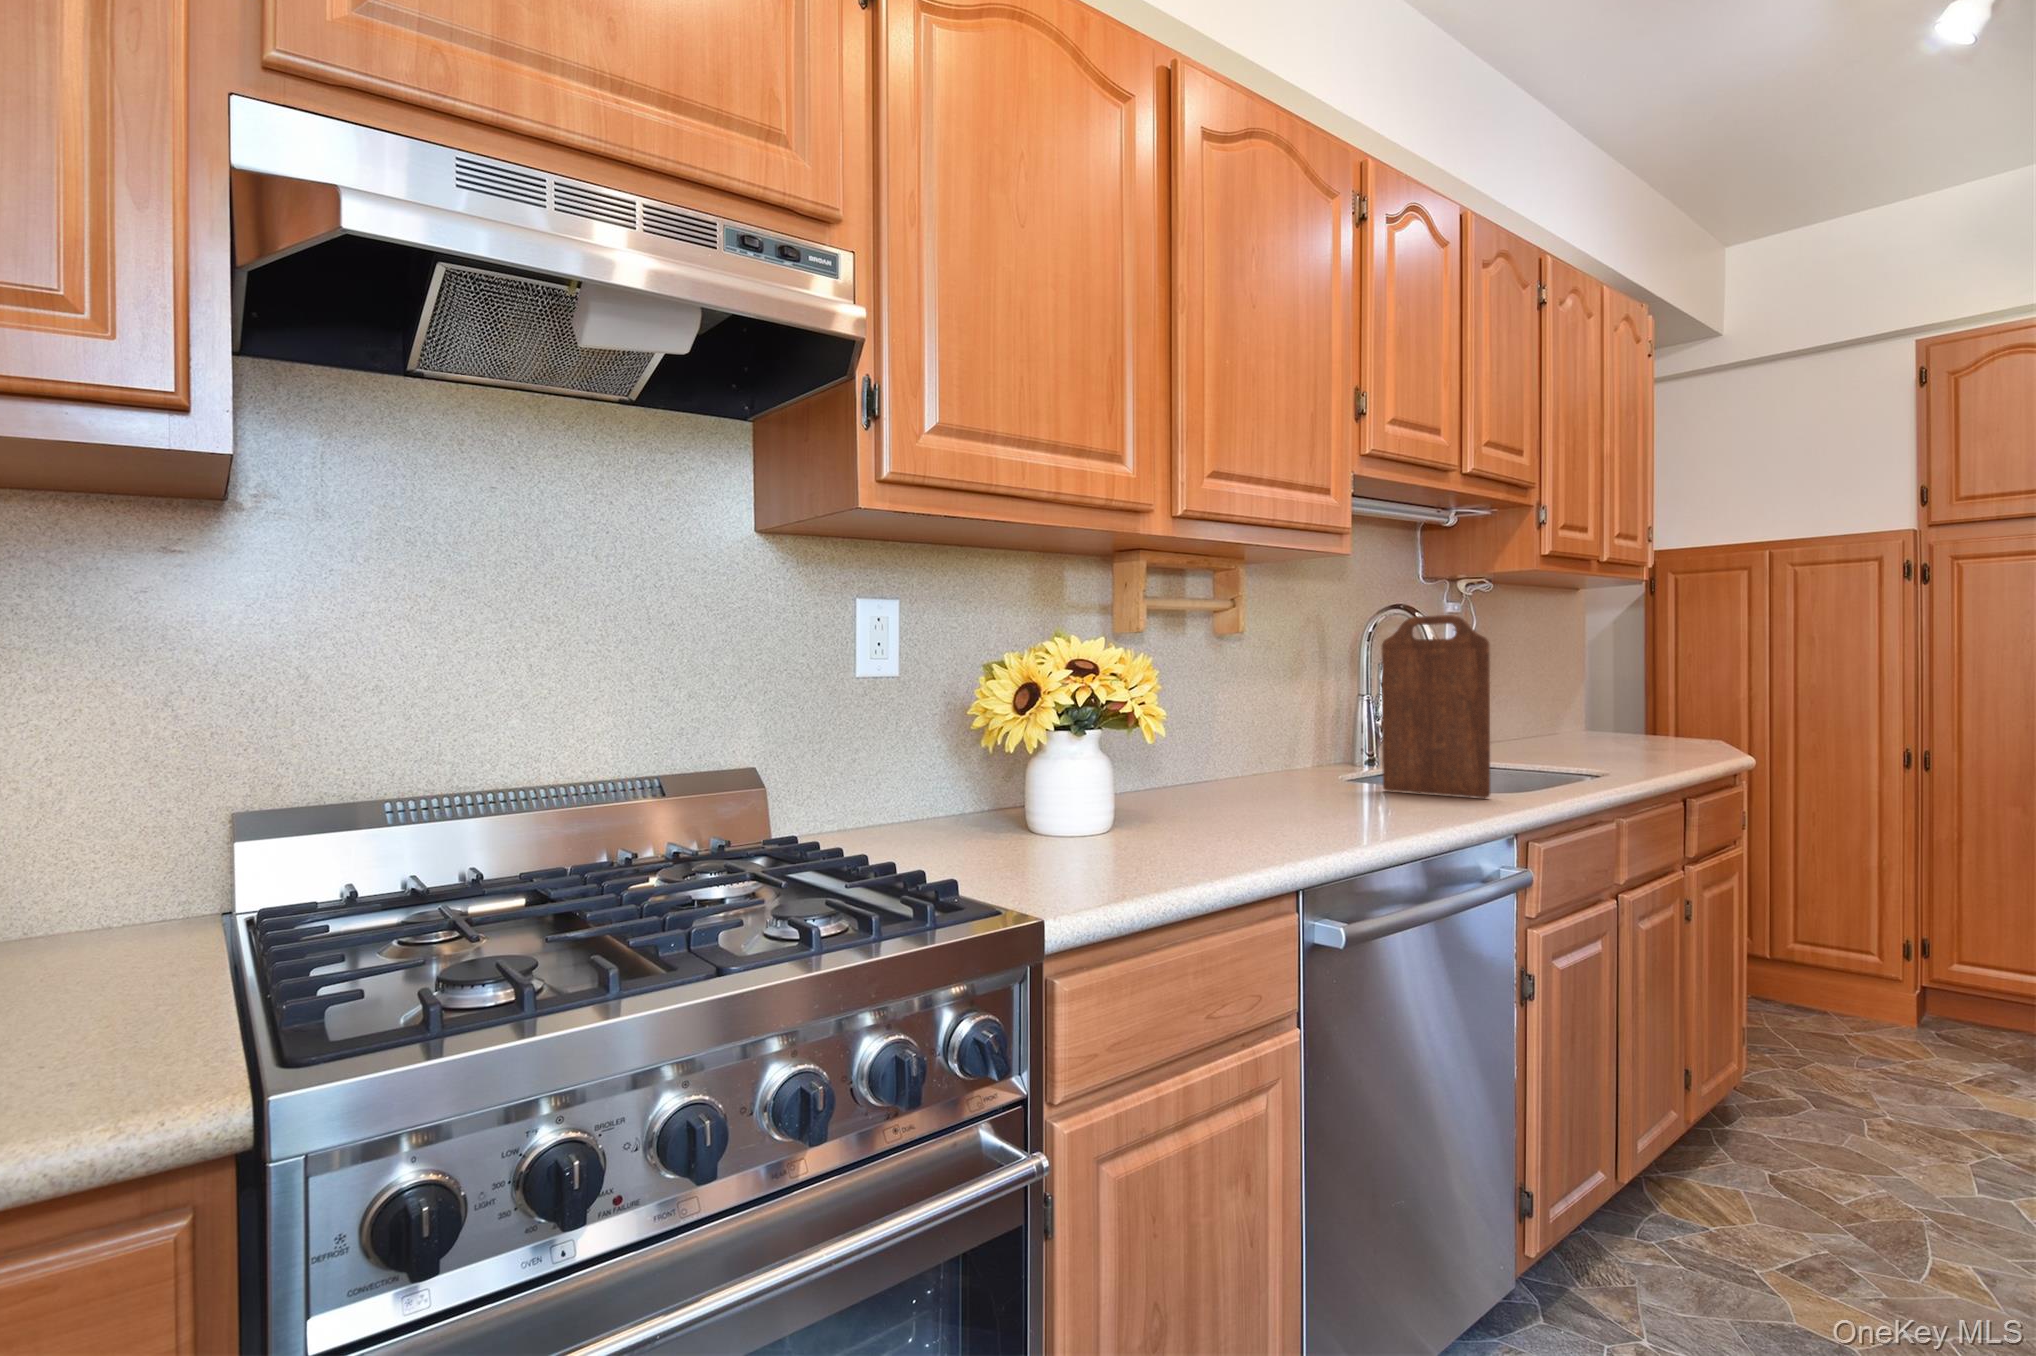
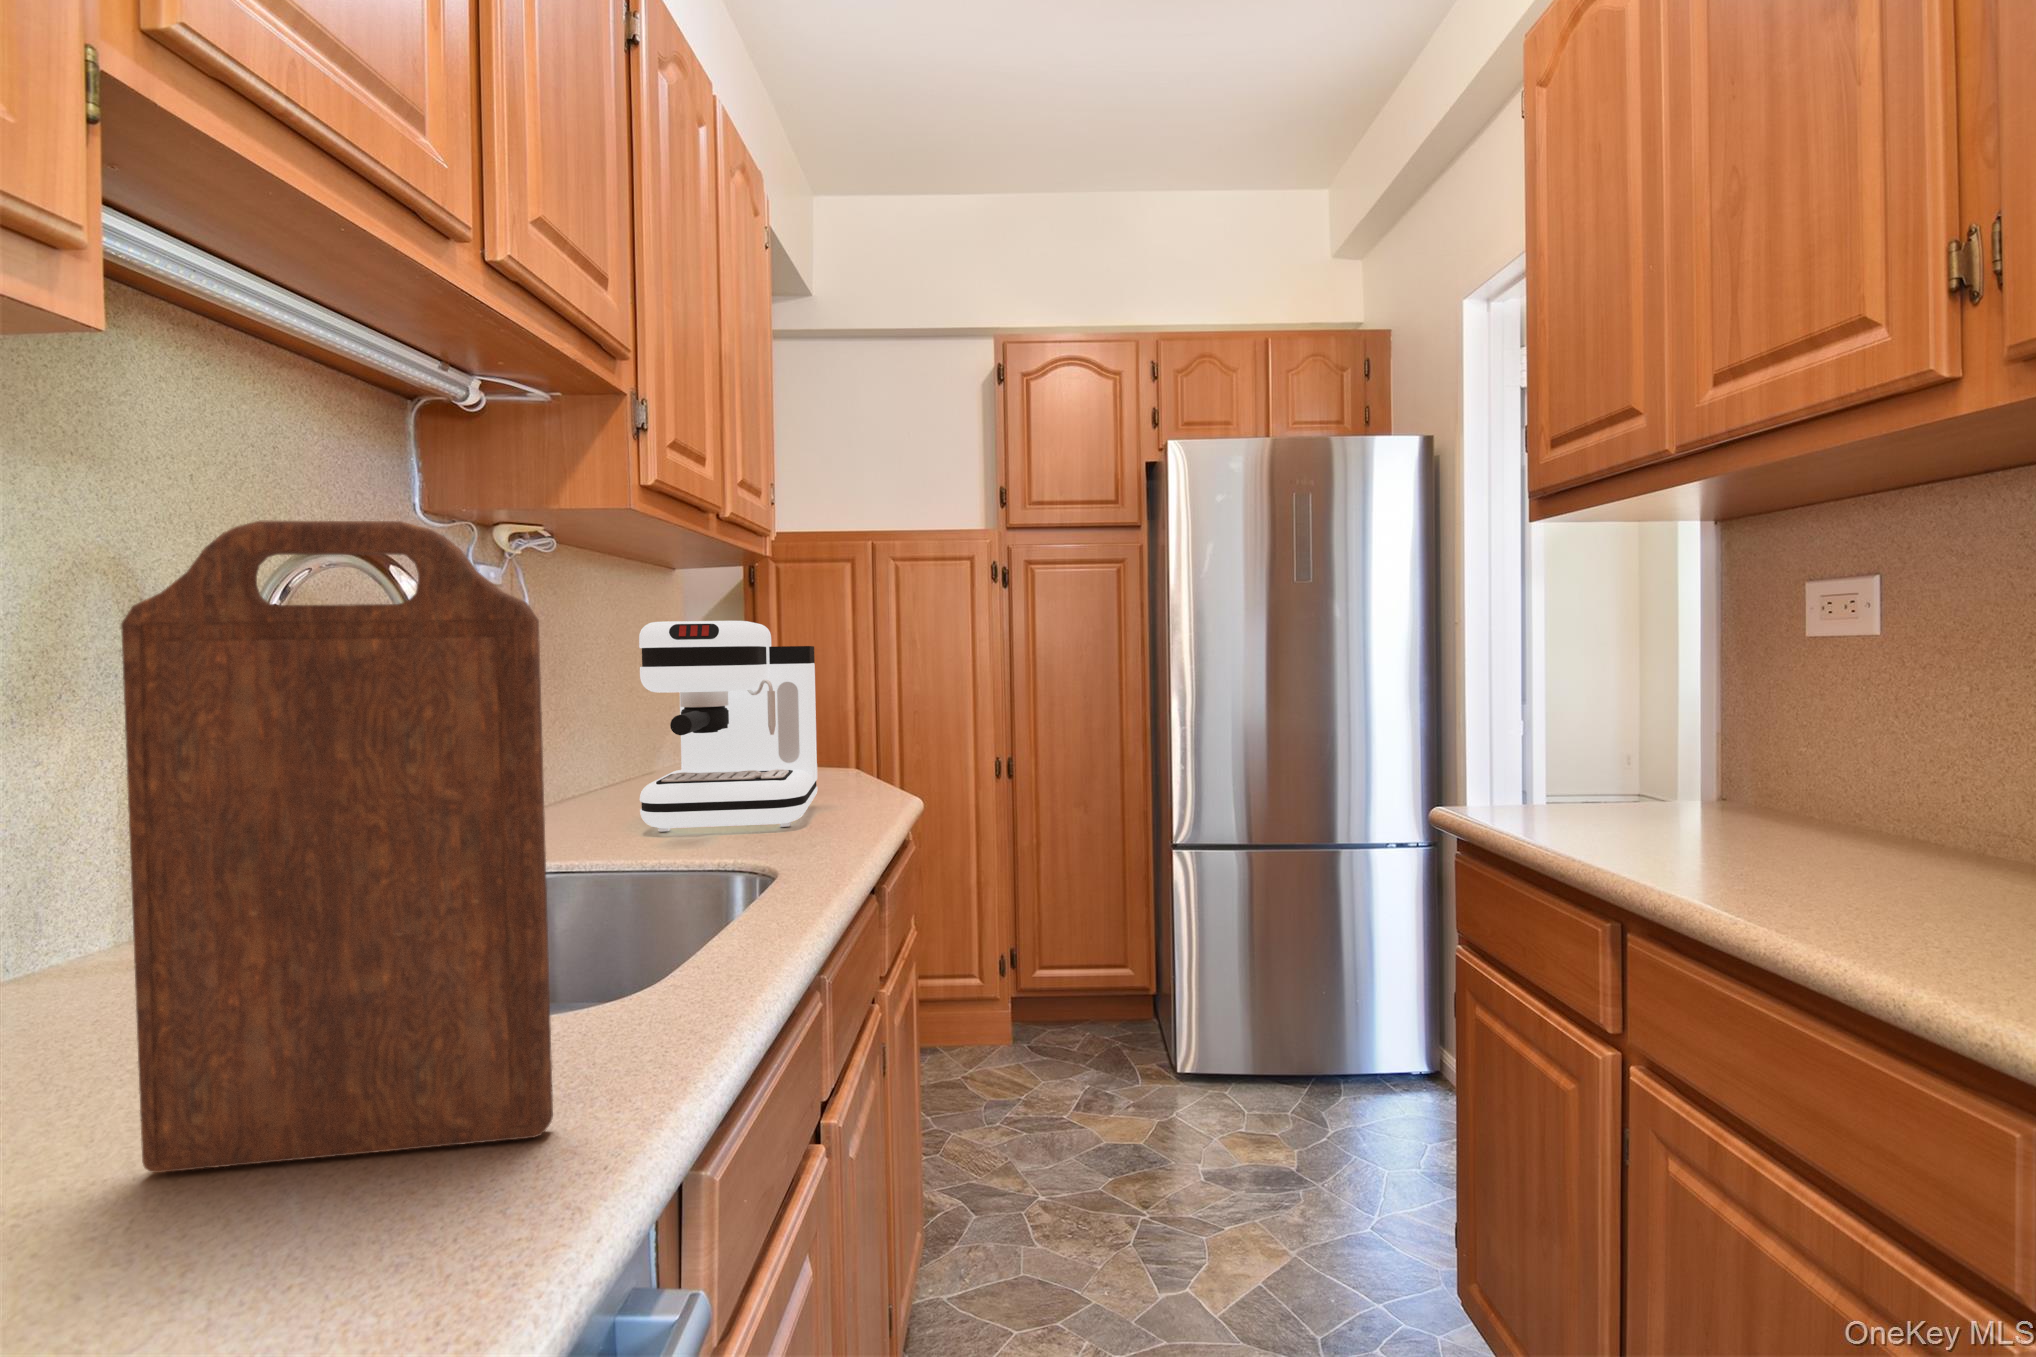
coffee maker: none [1536,632,1661,758] -> present [639,621,818,831]

